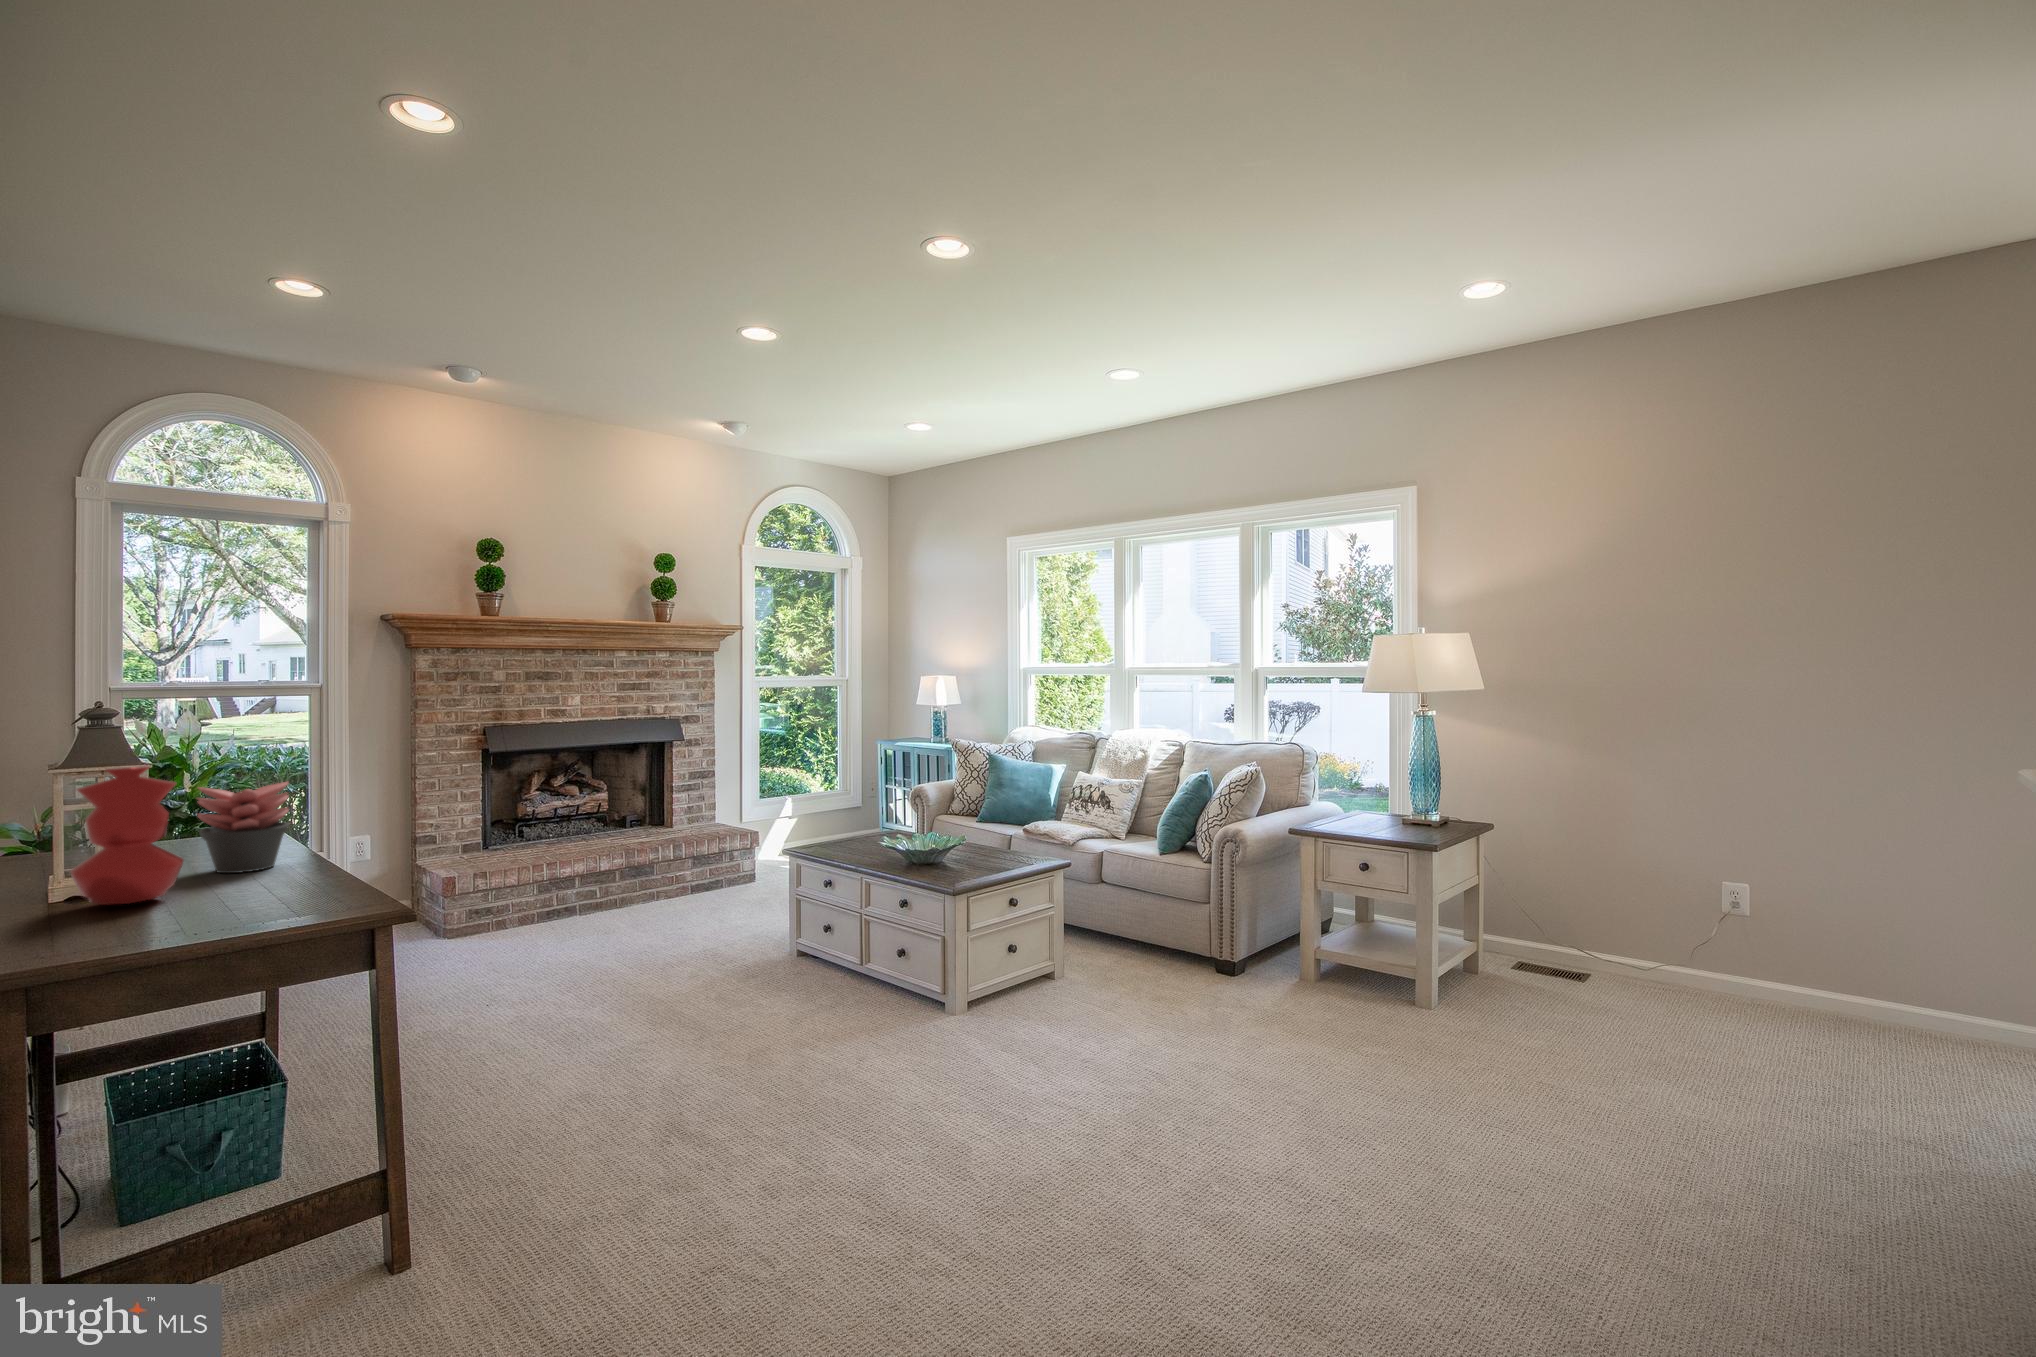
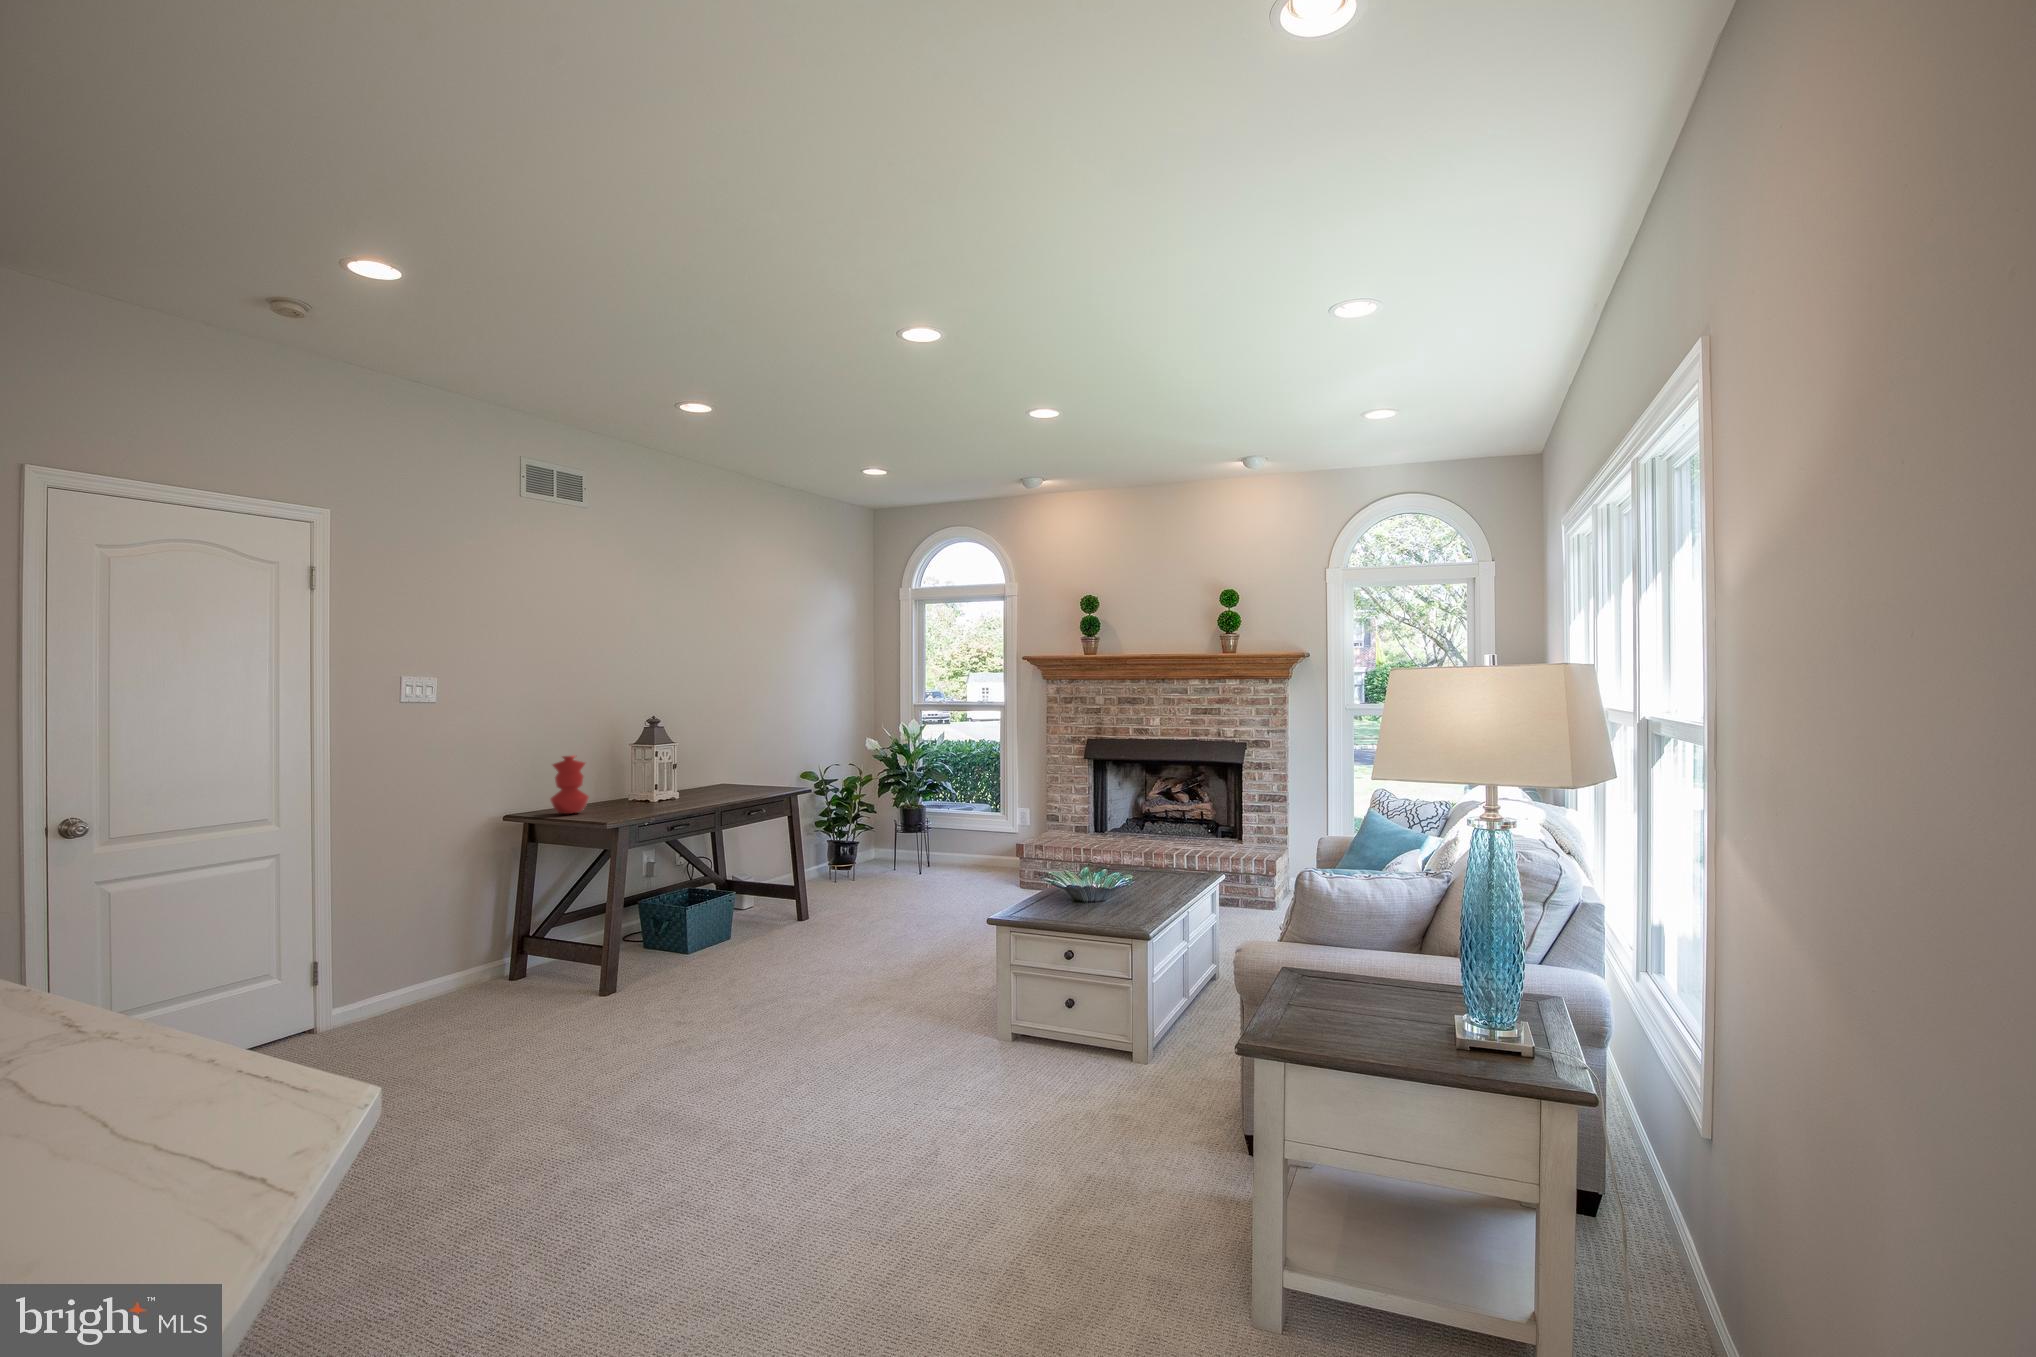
succulent plant: present [196,782,289,873] -> none [625,767,665,809]

